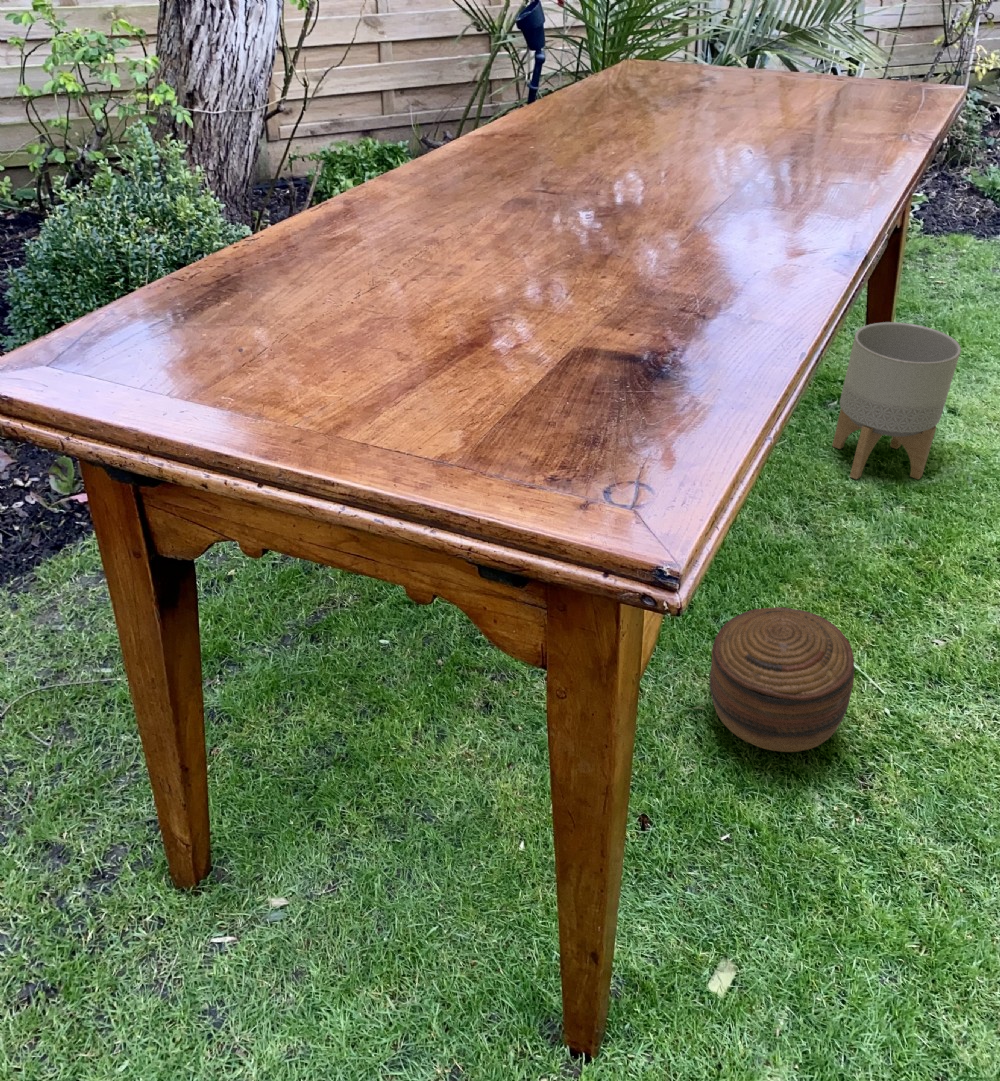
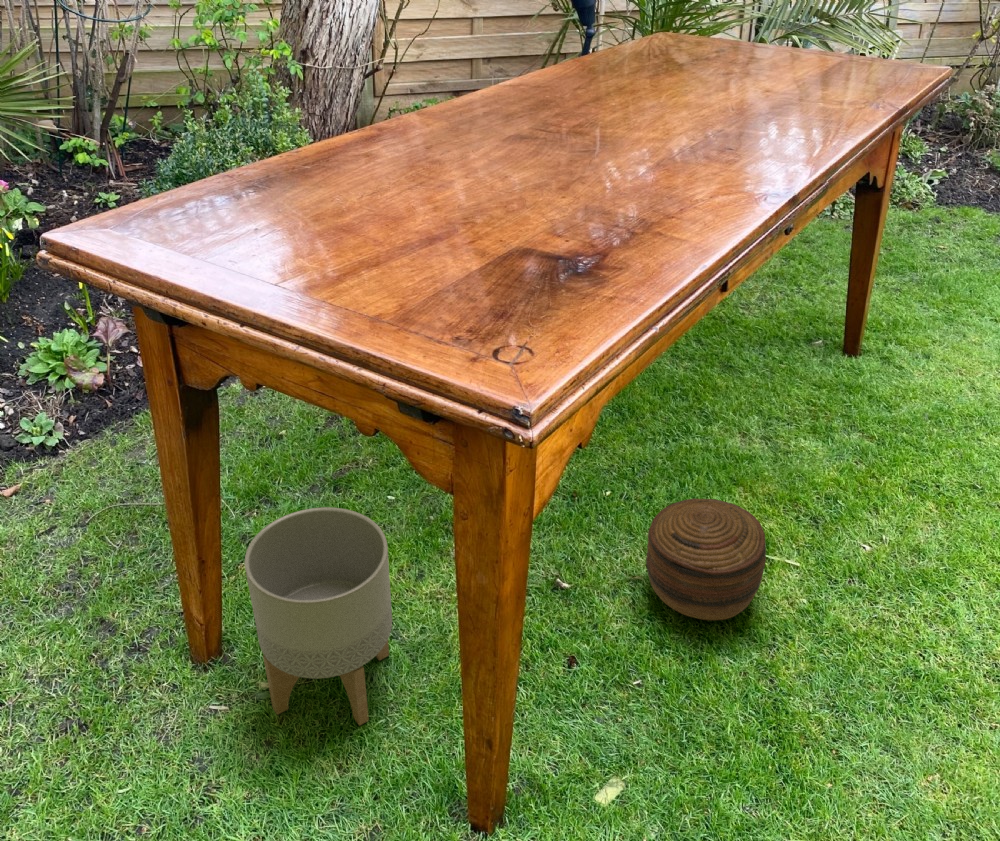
planter: present [832,322,961,479] -> present [245,507,392,725]

